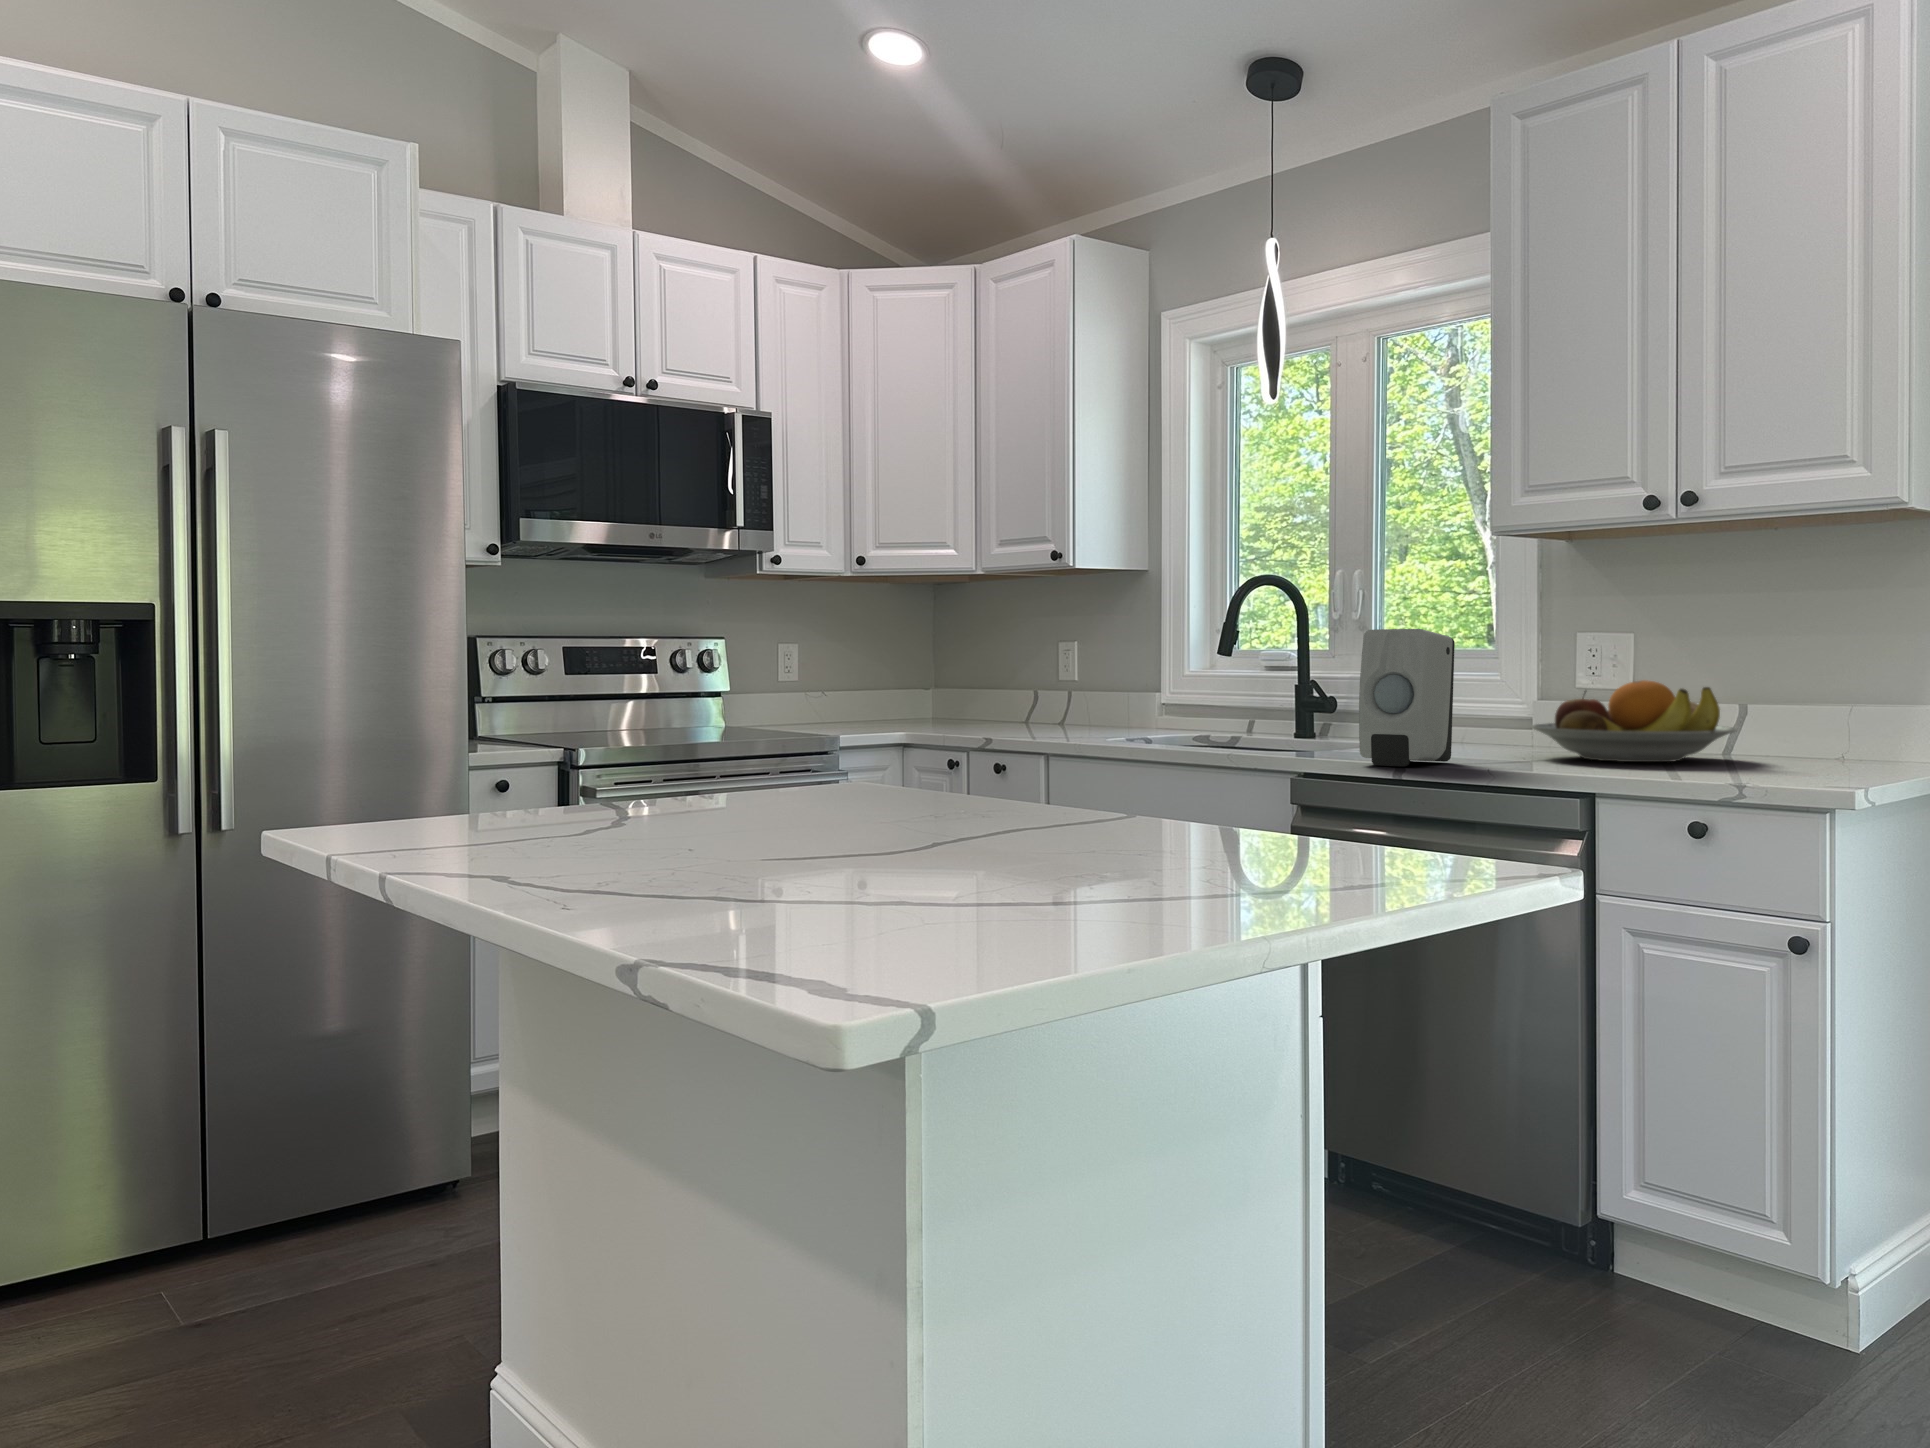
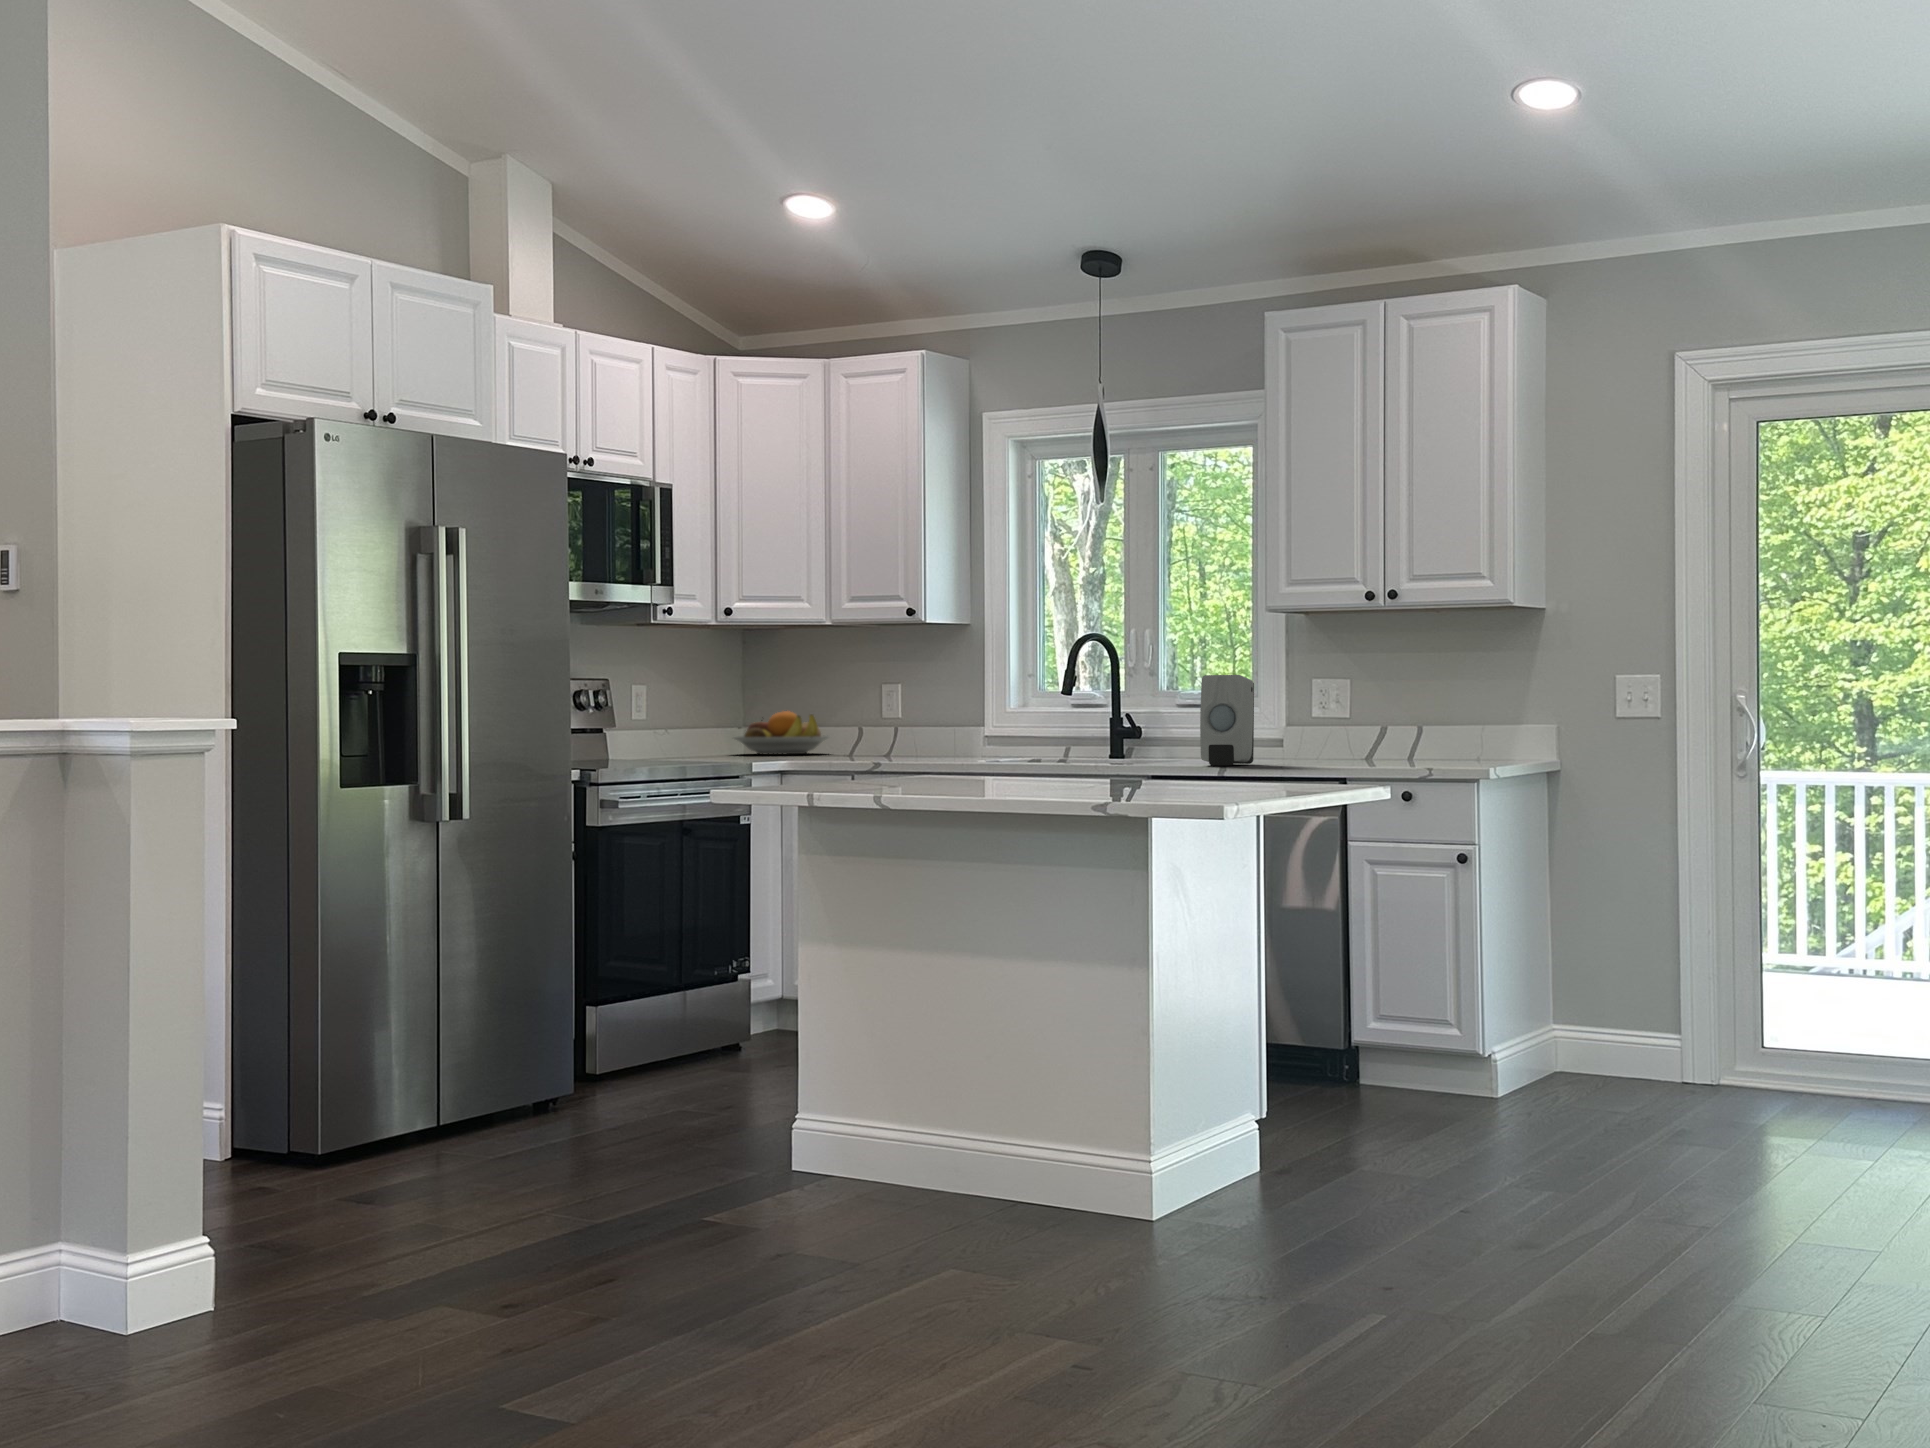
fruit bowl: present [1531,680,1737,762] -> present [734,711,830,754]

